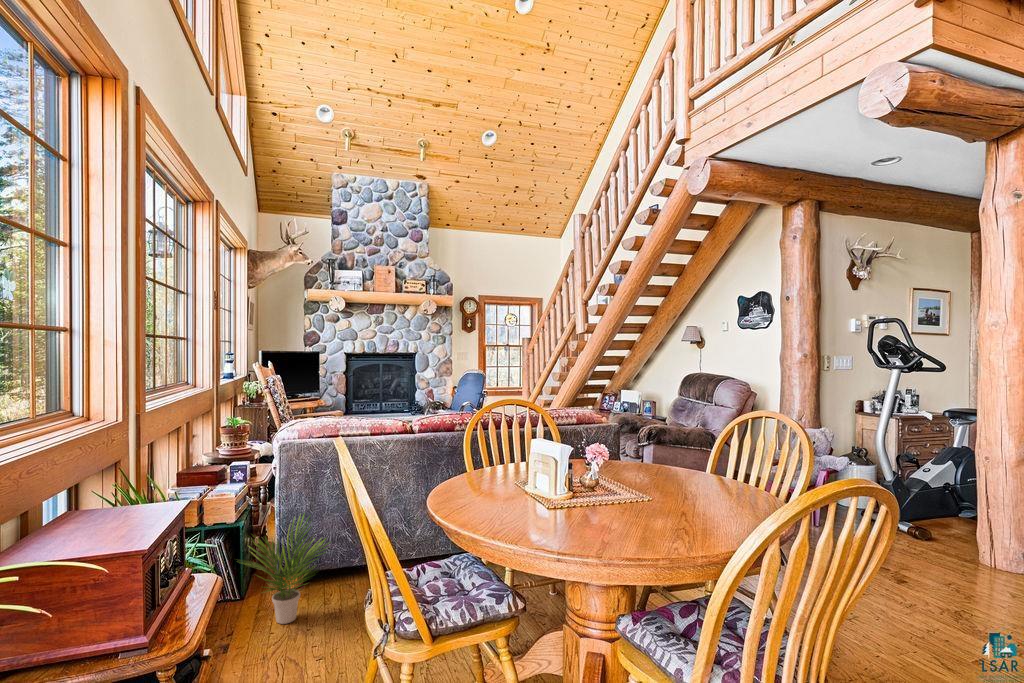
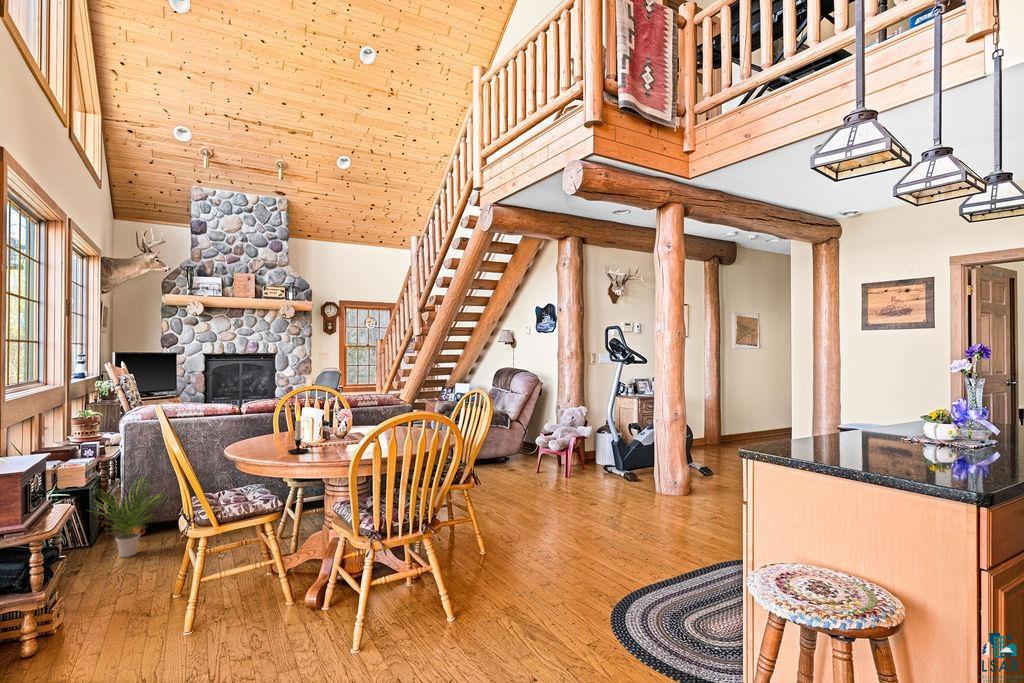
candle: none [530,453,570,525] -> present [288,411,312,454]

